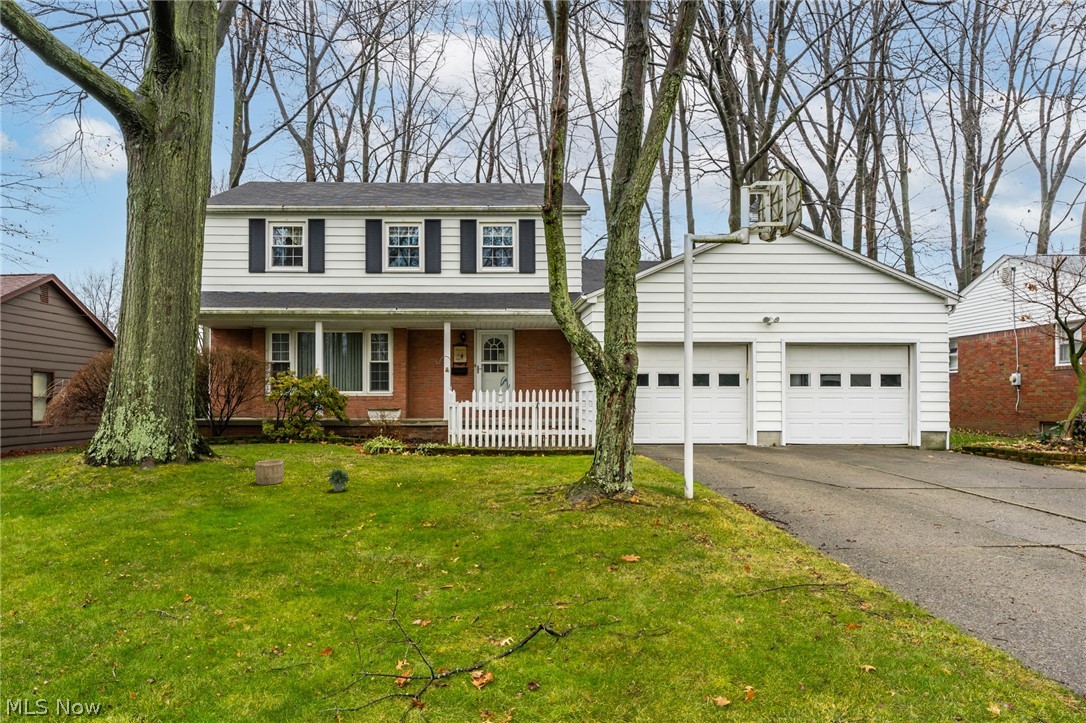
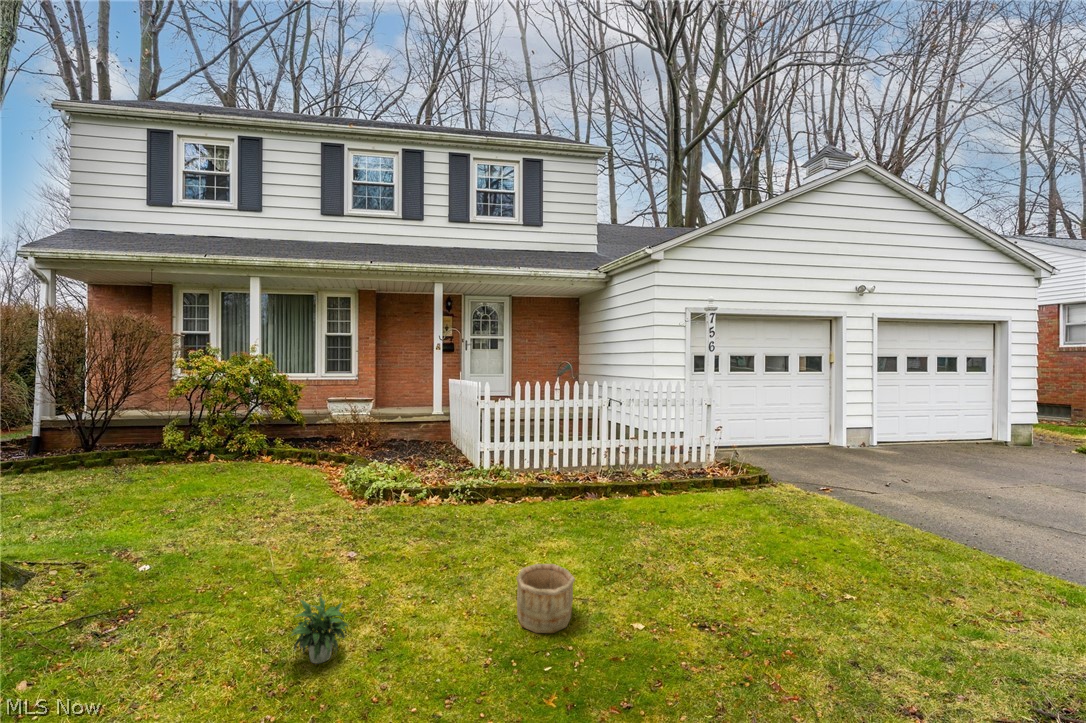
wooden bucket: present [255,460,284,485] -> present [516,564,575,633]

